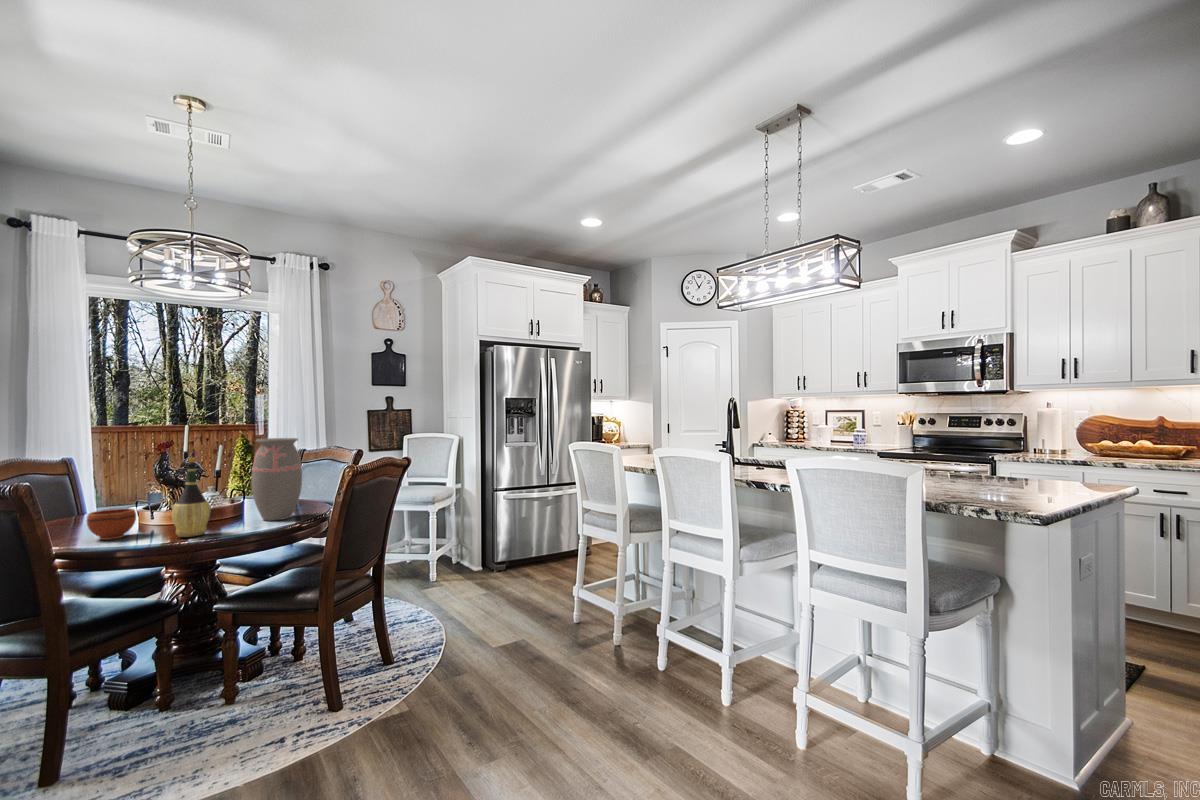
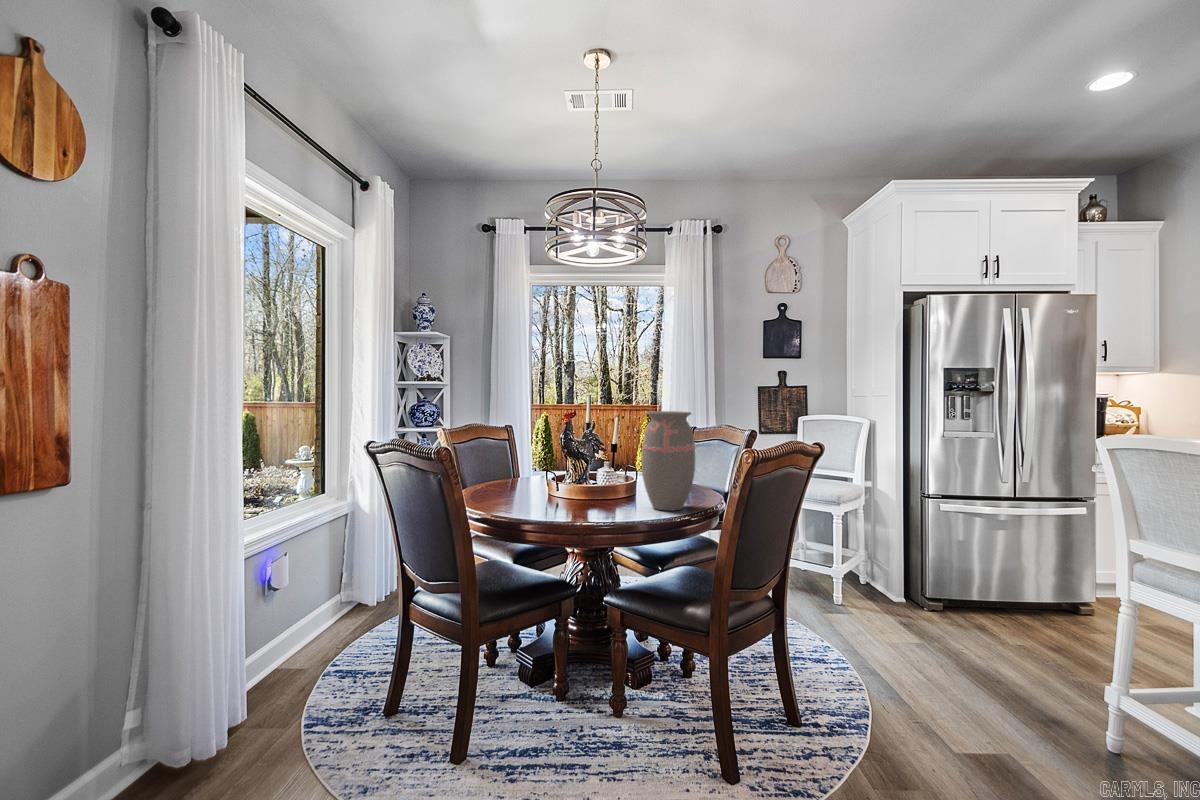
wine bottle: present [172,458,210,537] -> none [564,428,600,520]
bowl: present [87,508,136,540] -> none [496,478,536,510]

